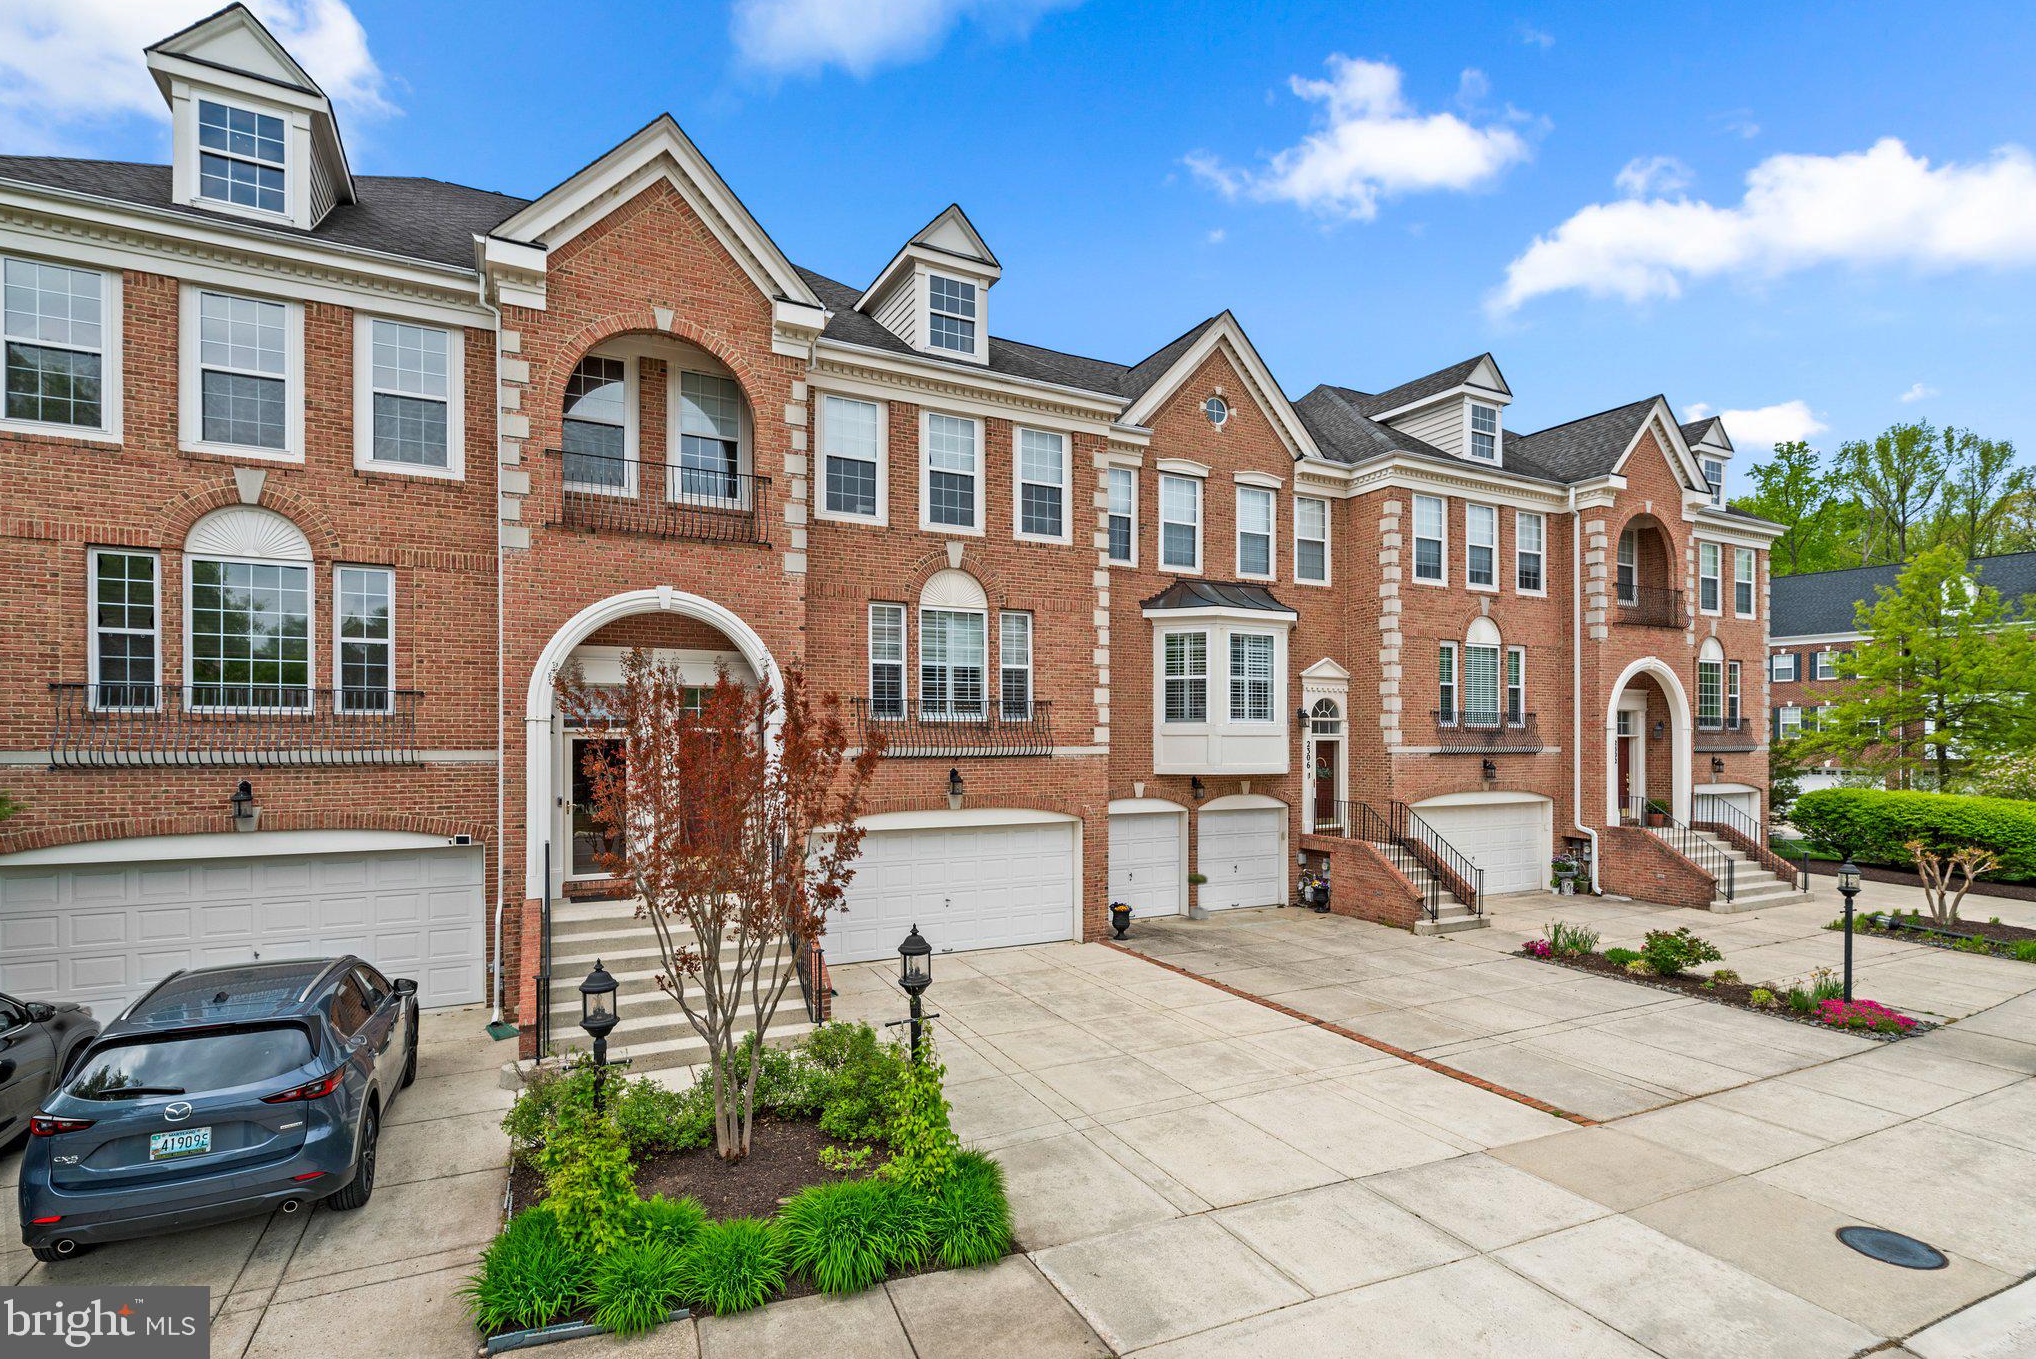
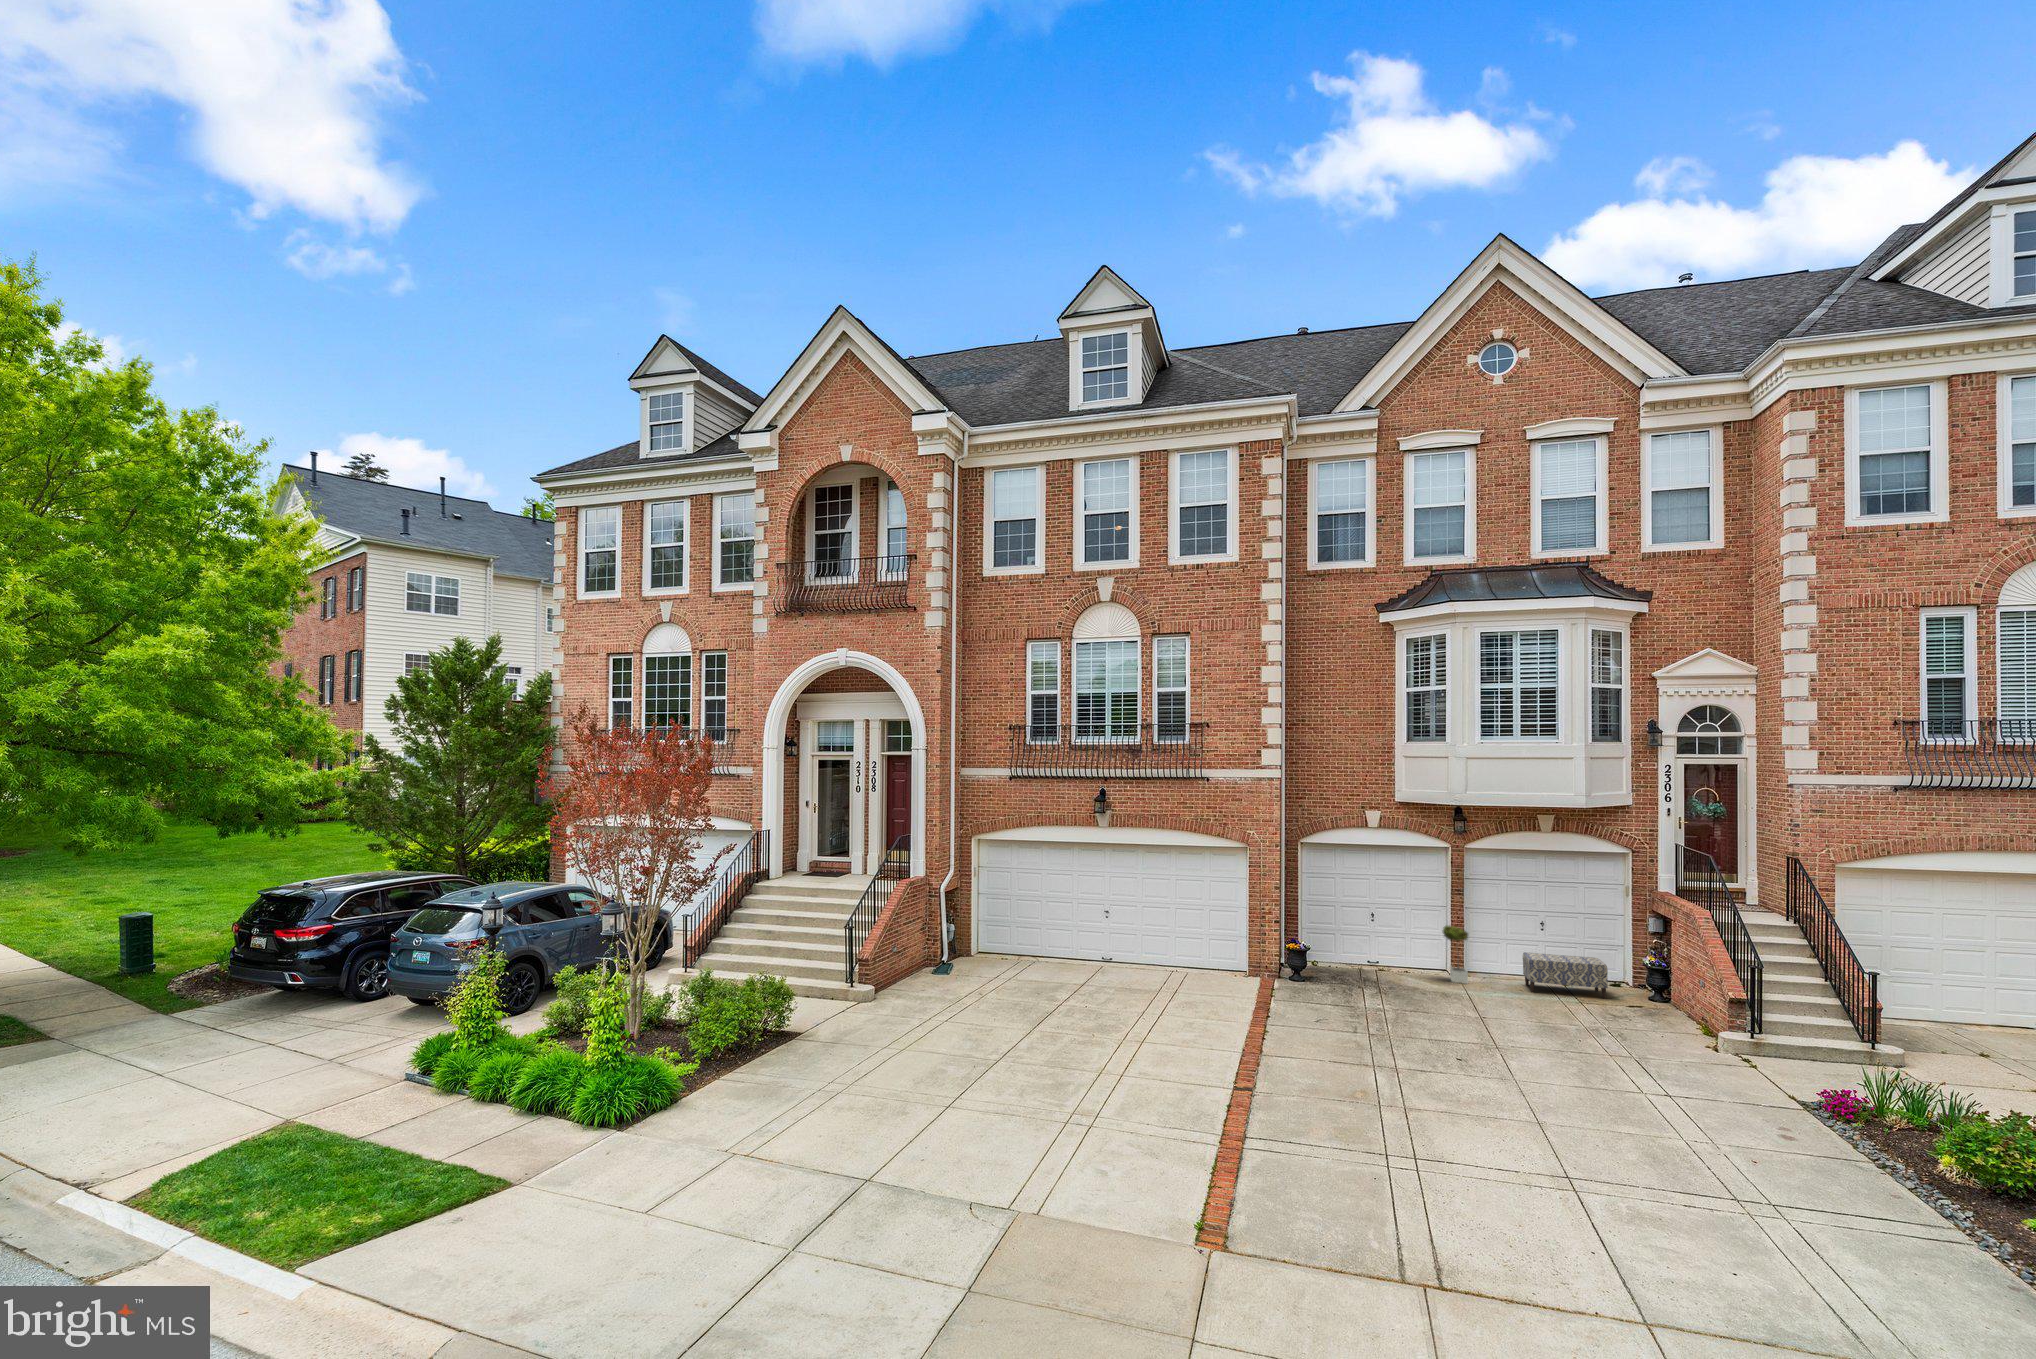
bench: none [1231,884,1288,917] -> present [1523,952,1608,998]

